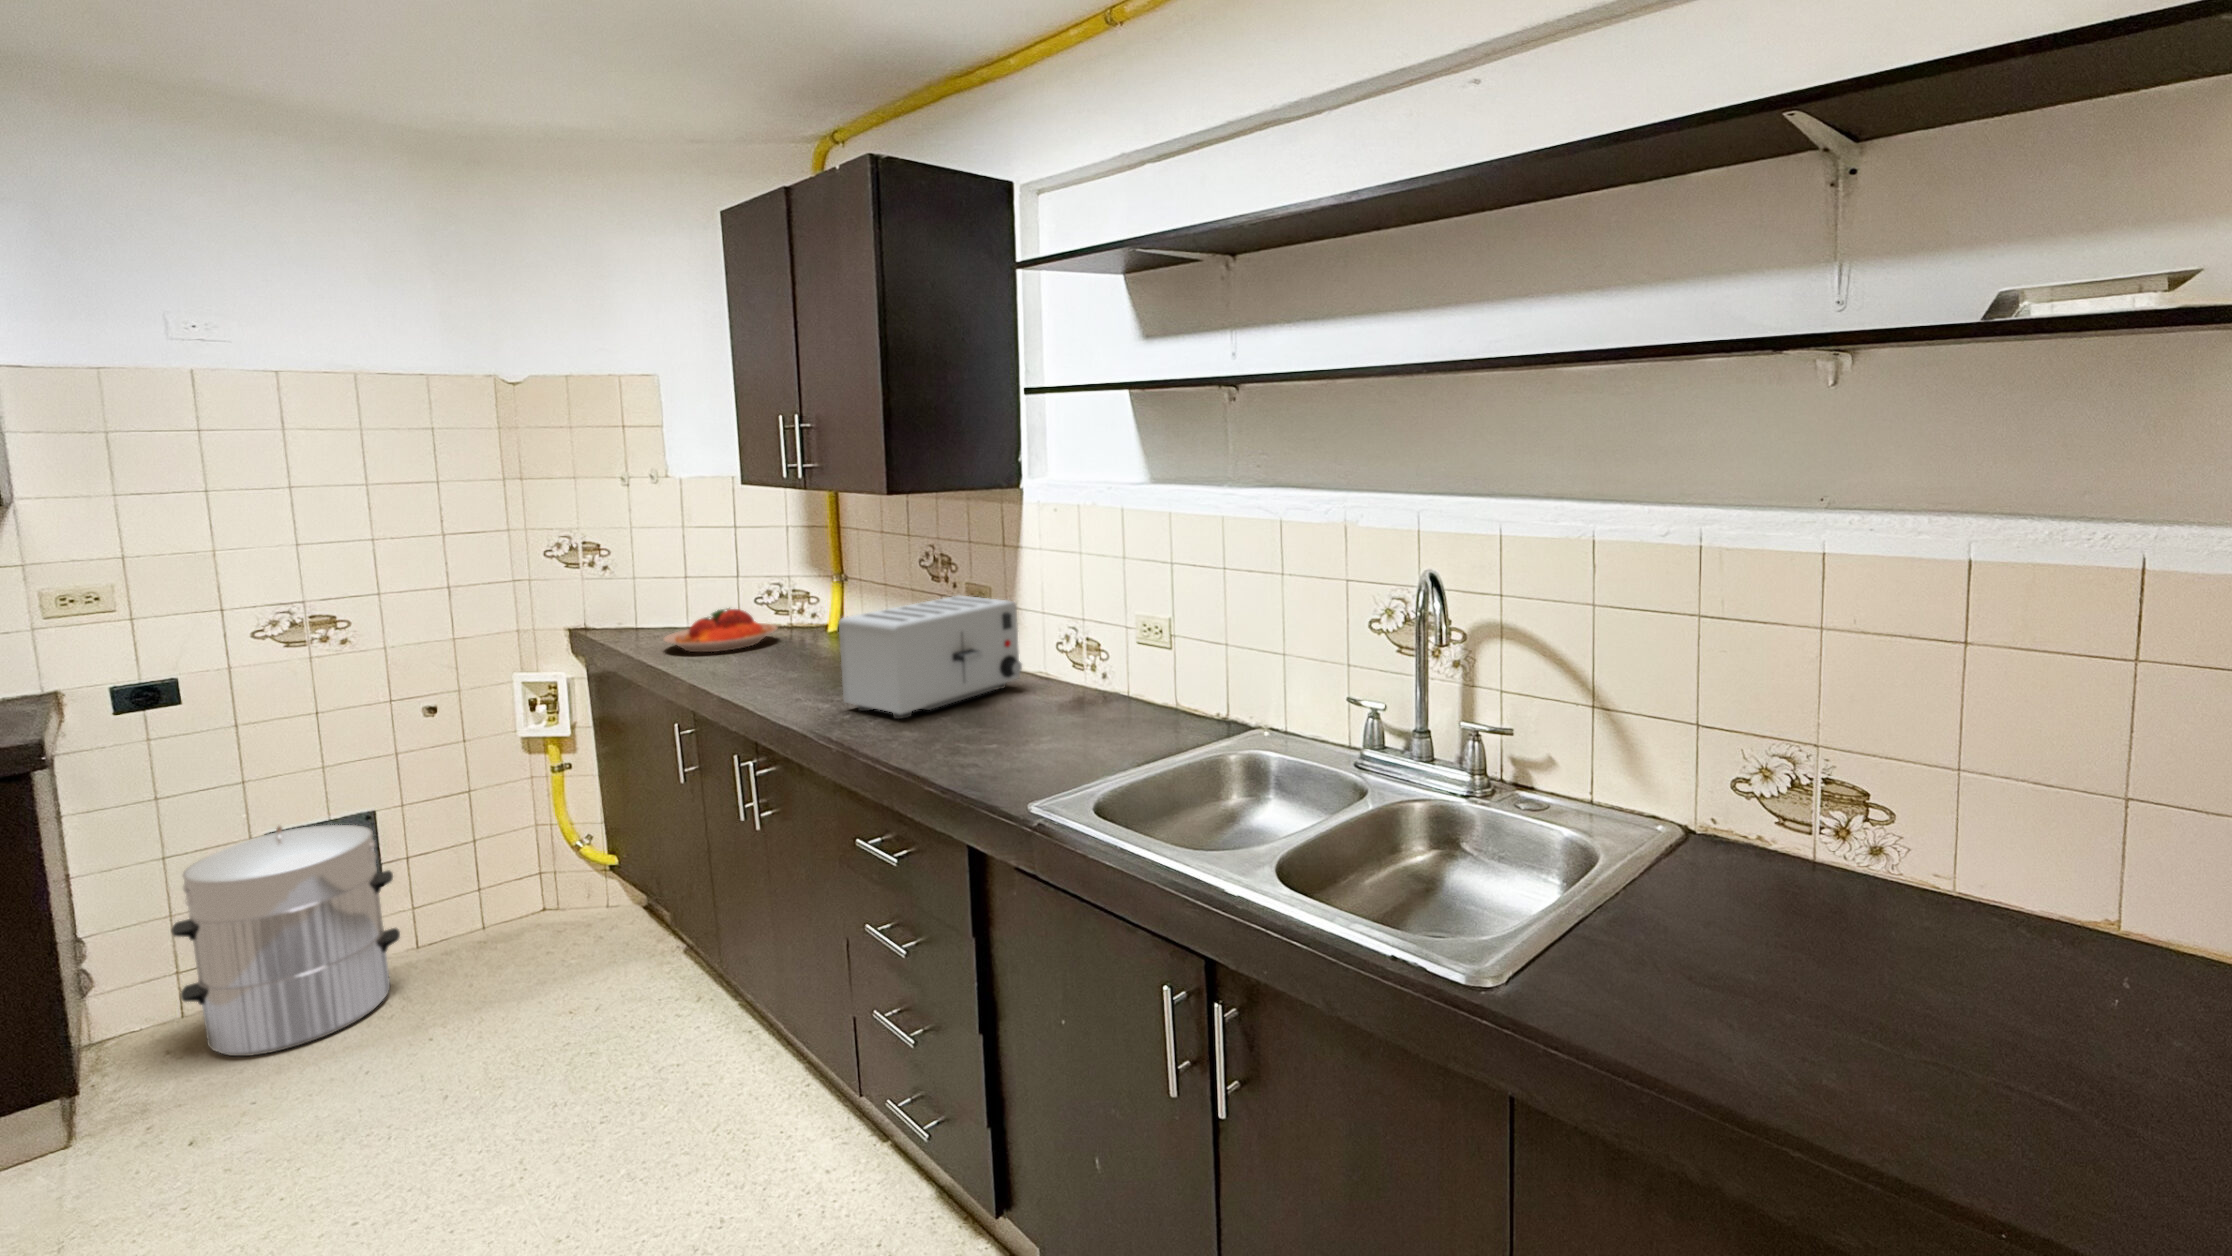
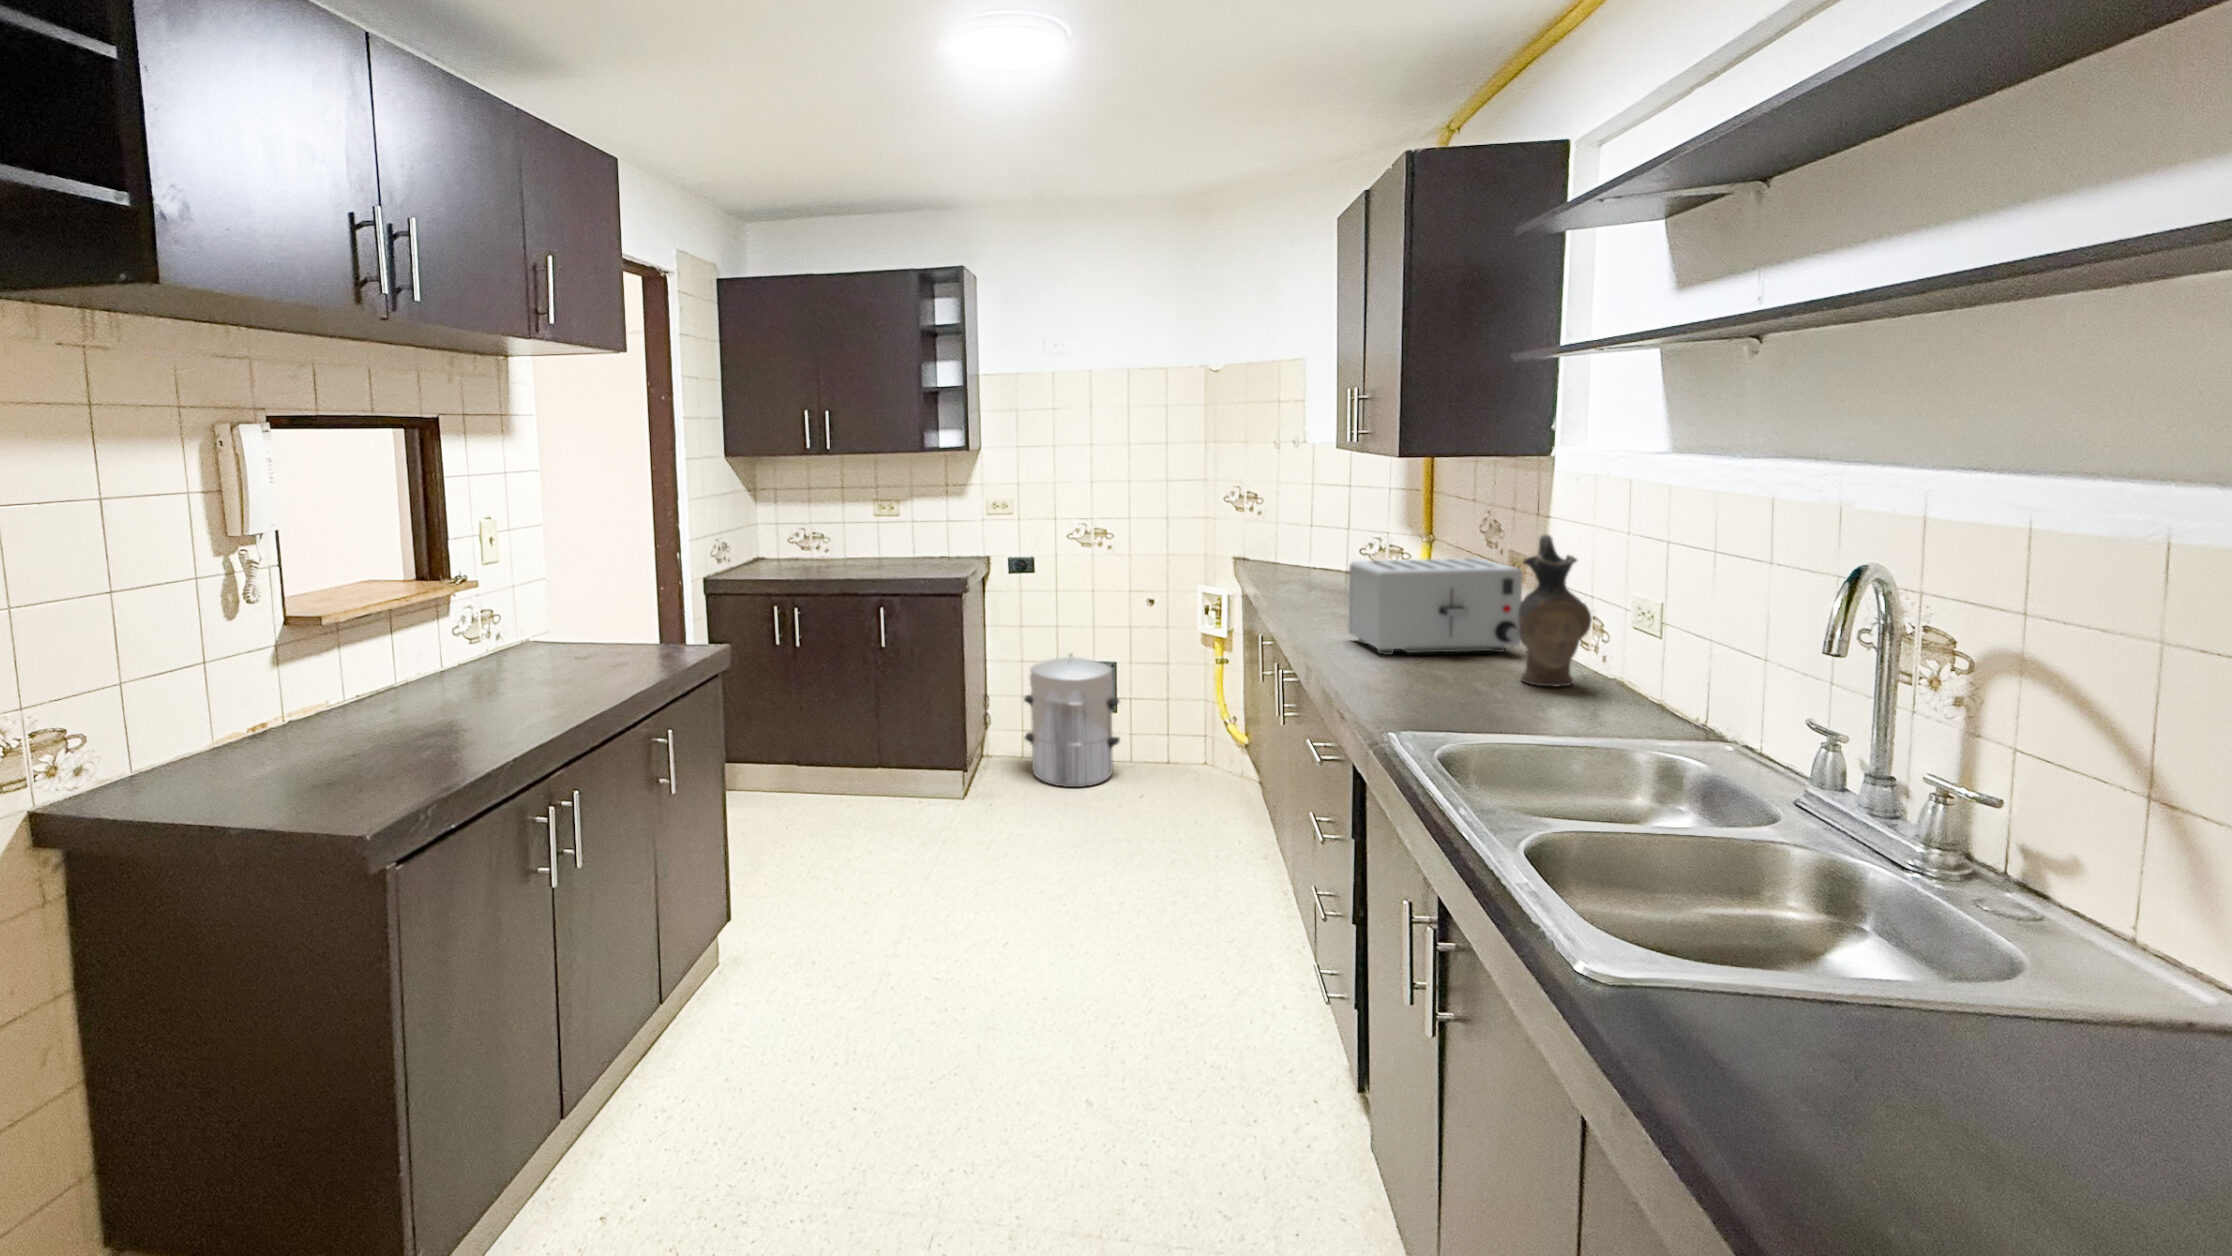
ceramic pitcher: none [1047,566,1112,715] -> present [1518,535,1591,687]
plate: present [664,608,777,652] -> none [1277,552,1366,587]

